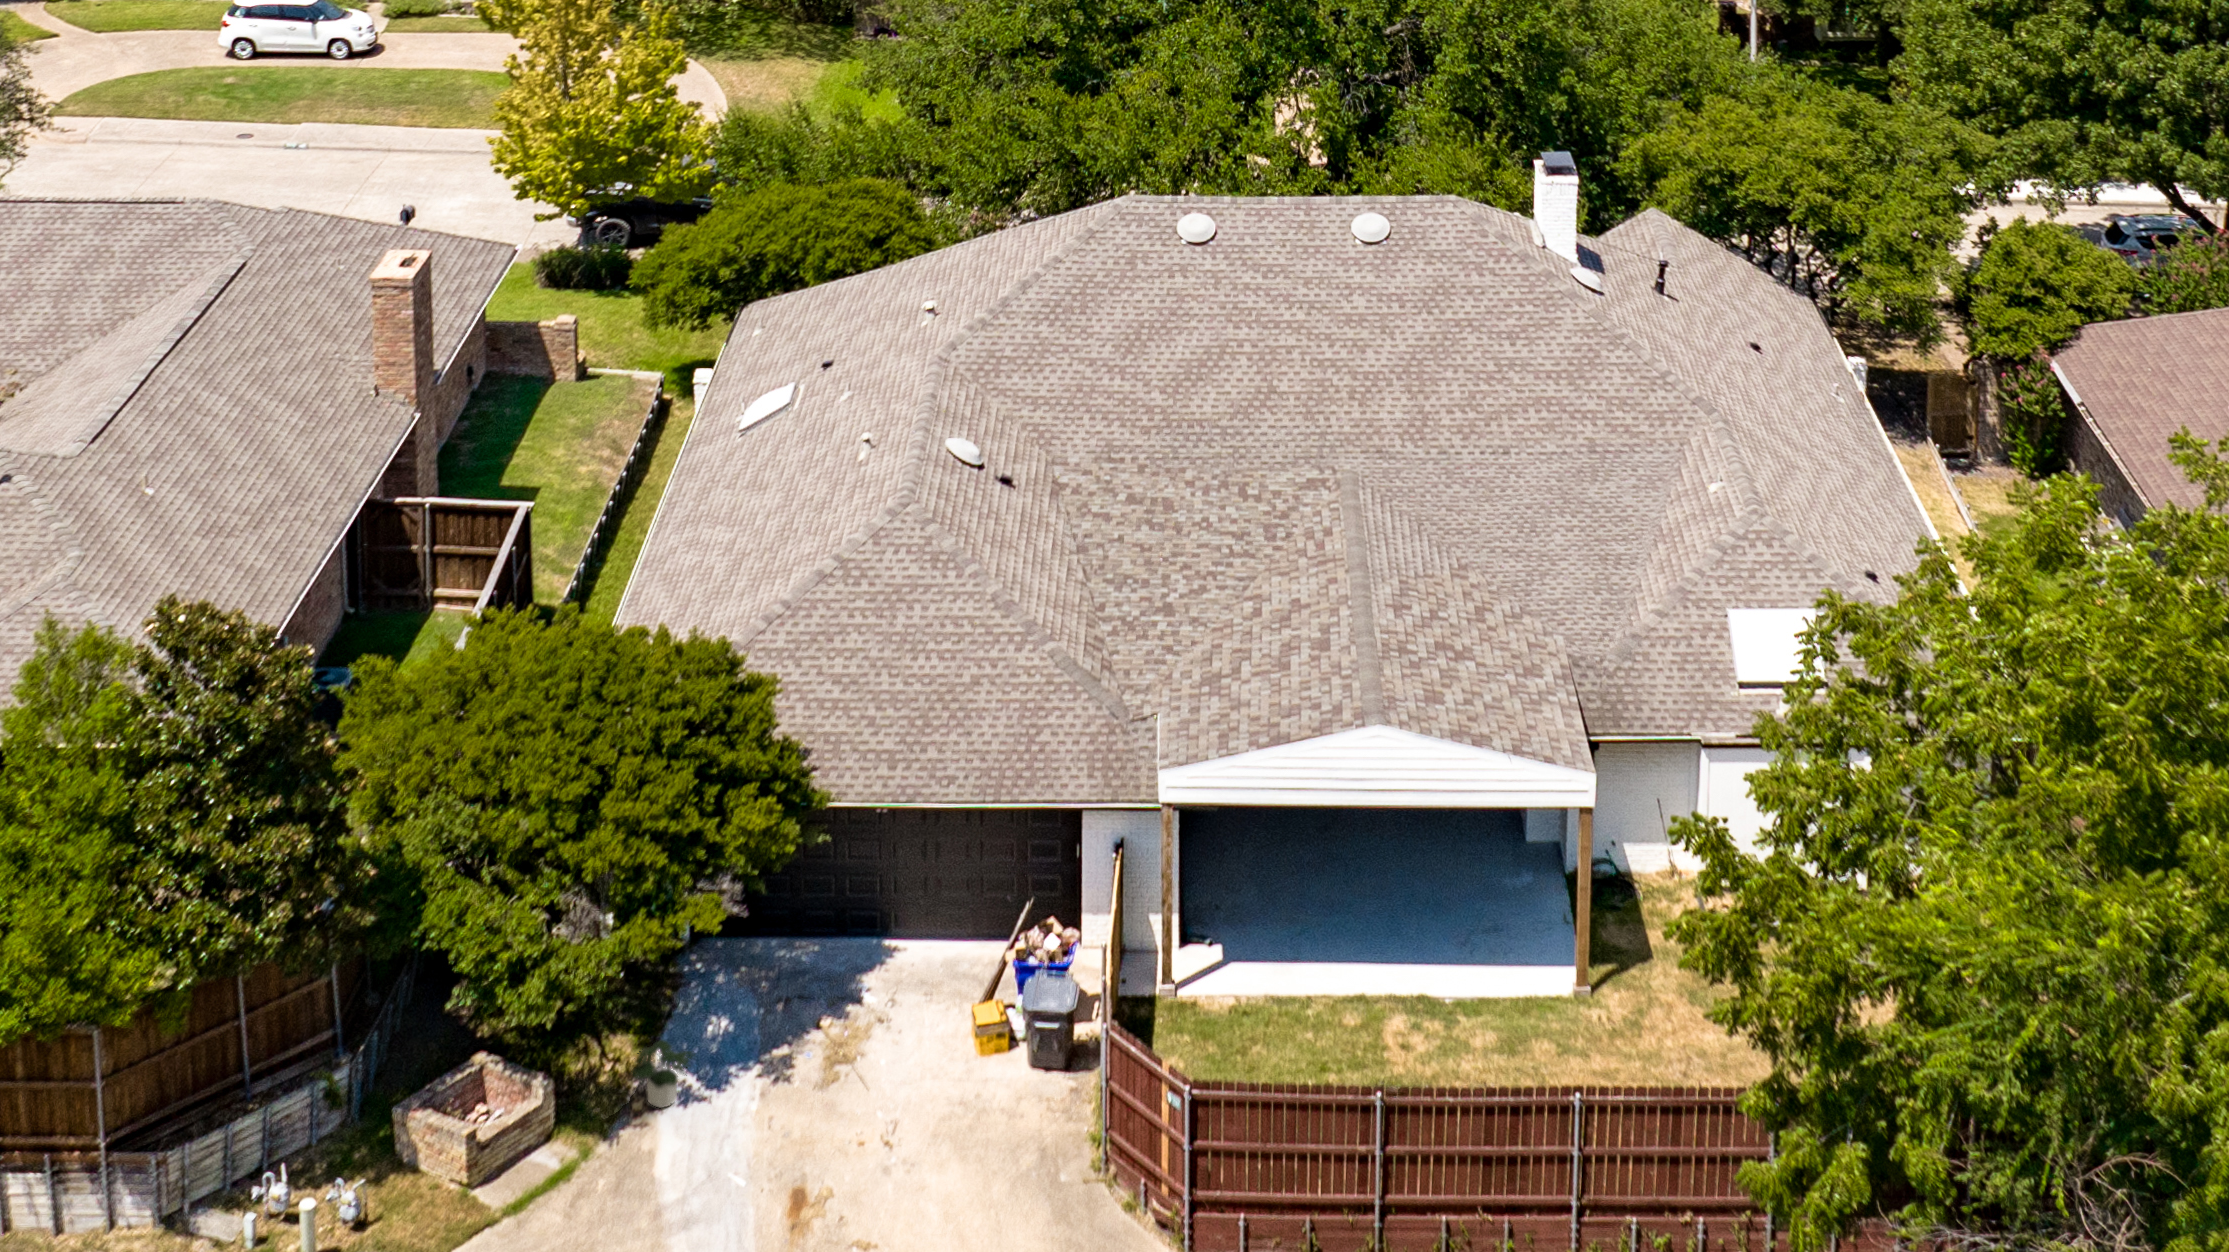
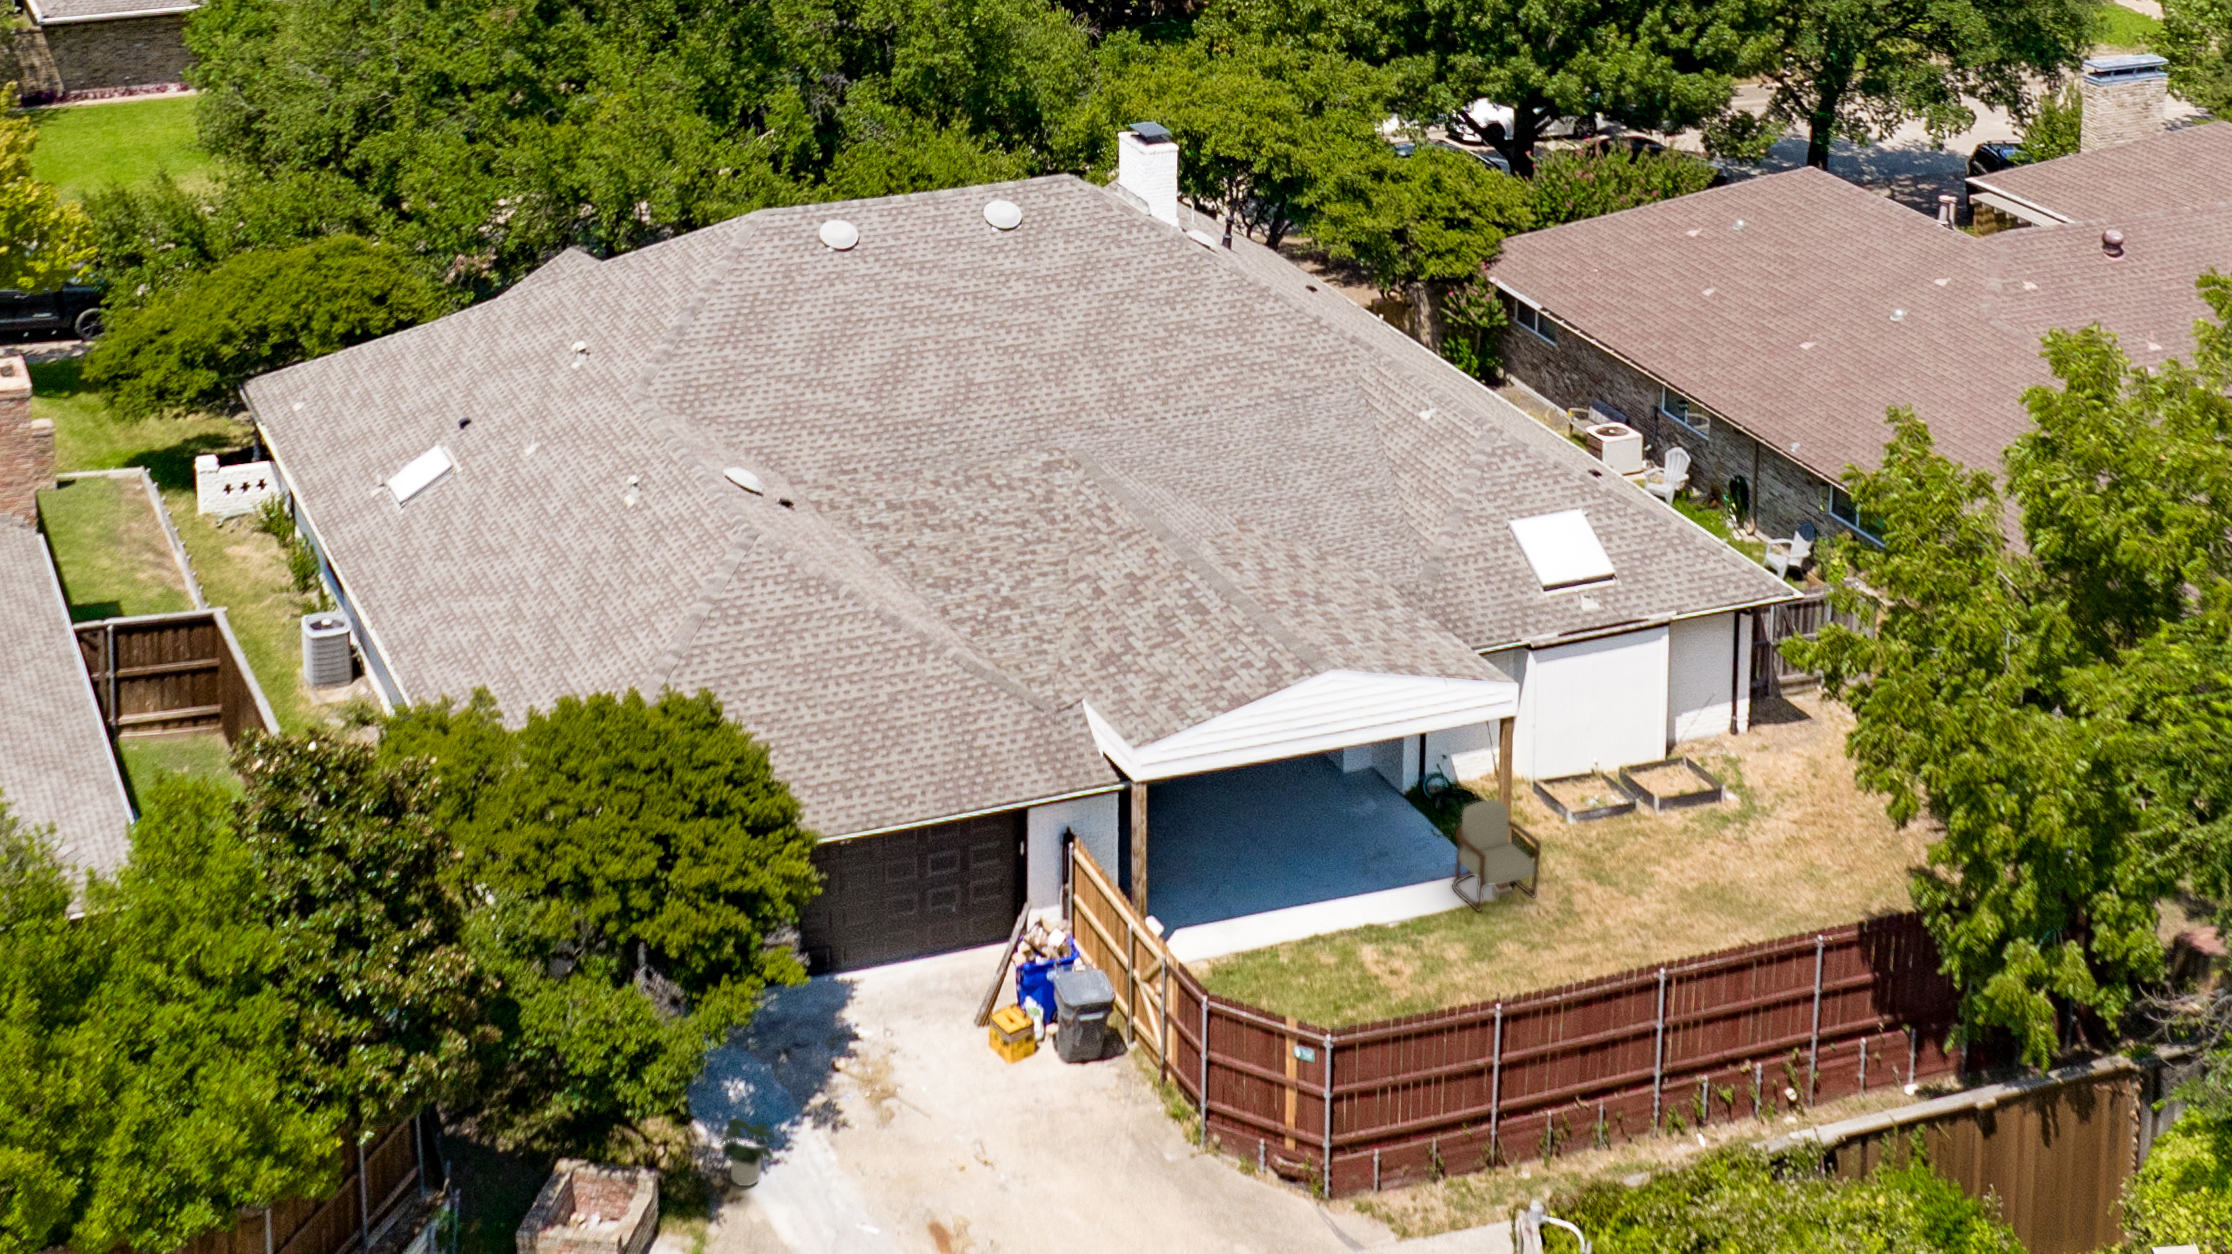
armchair: none [1554,895,1642,1012] -> present [1452,800,1541,911]

